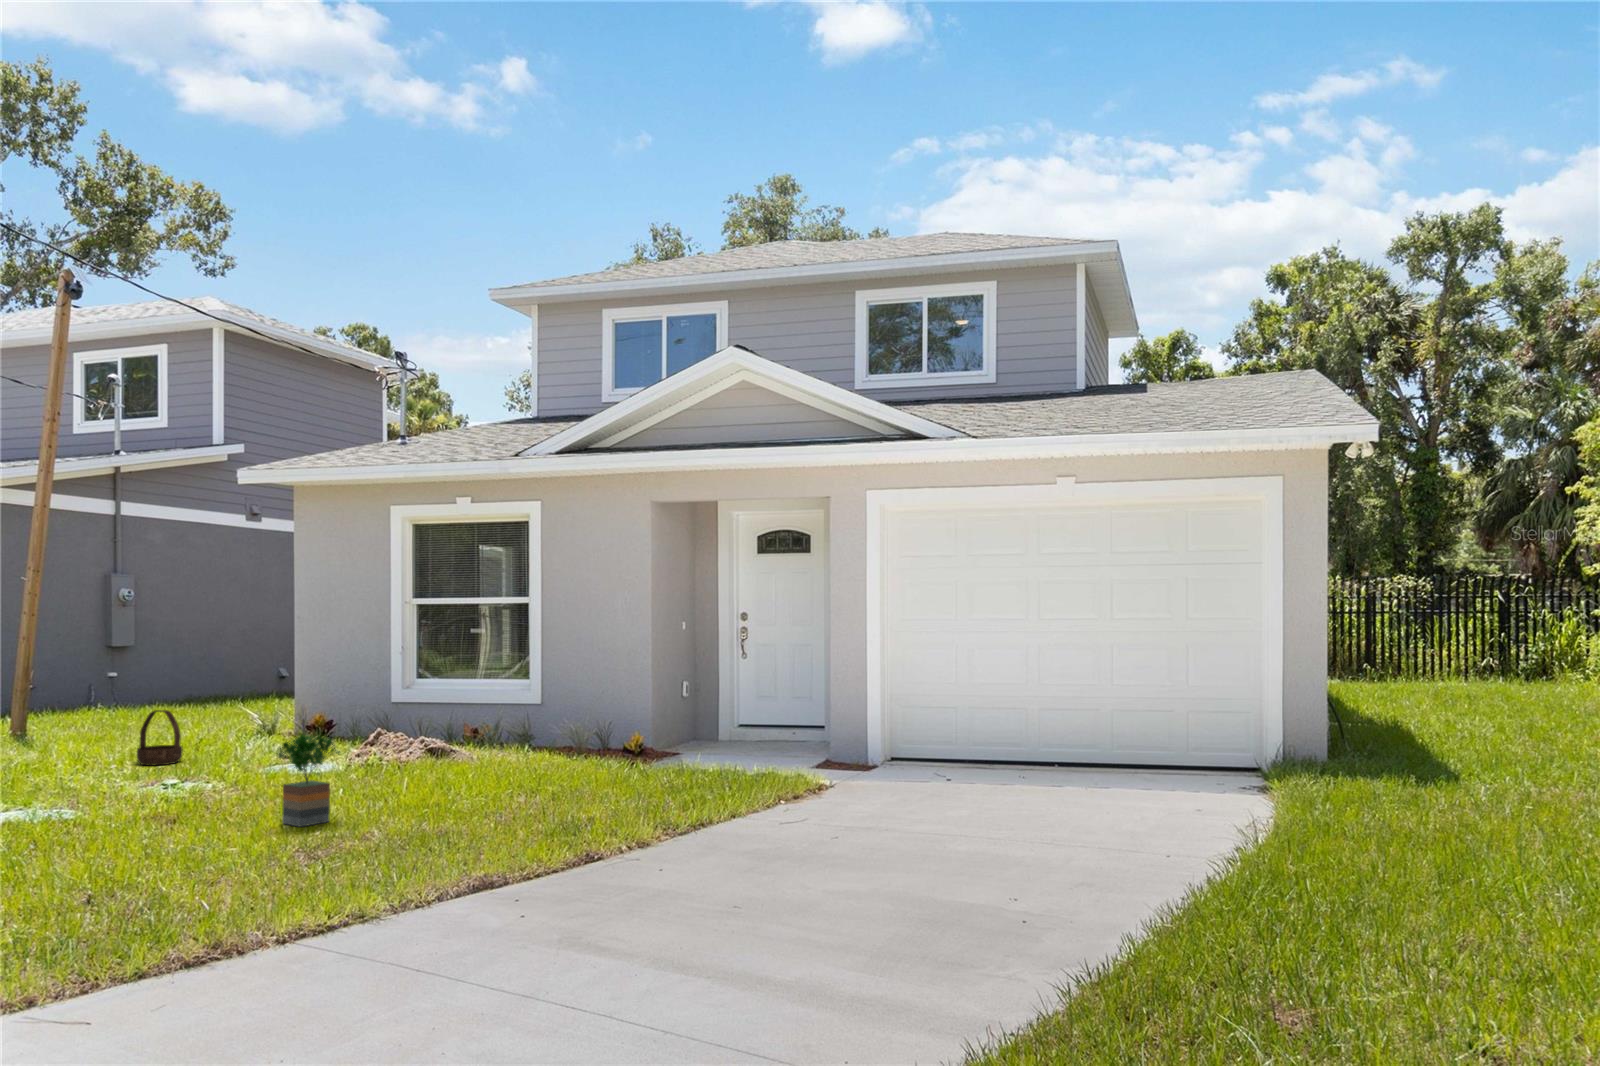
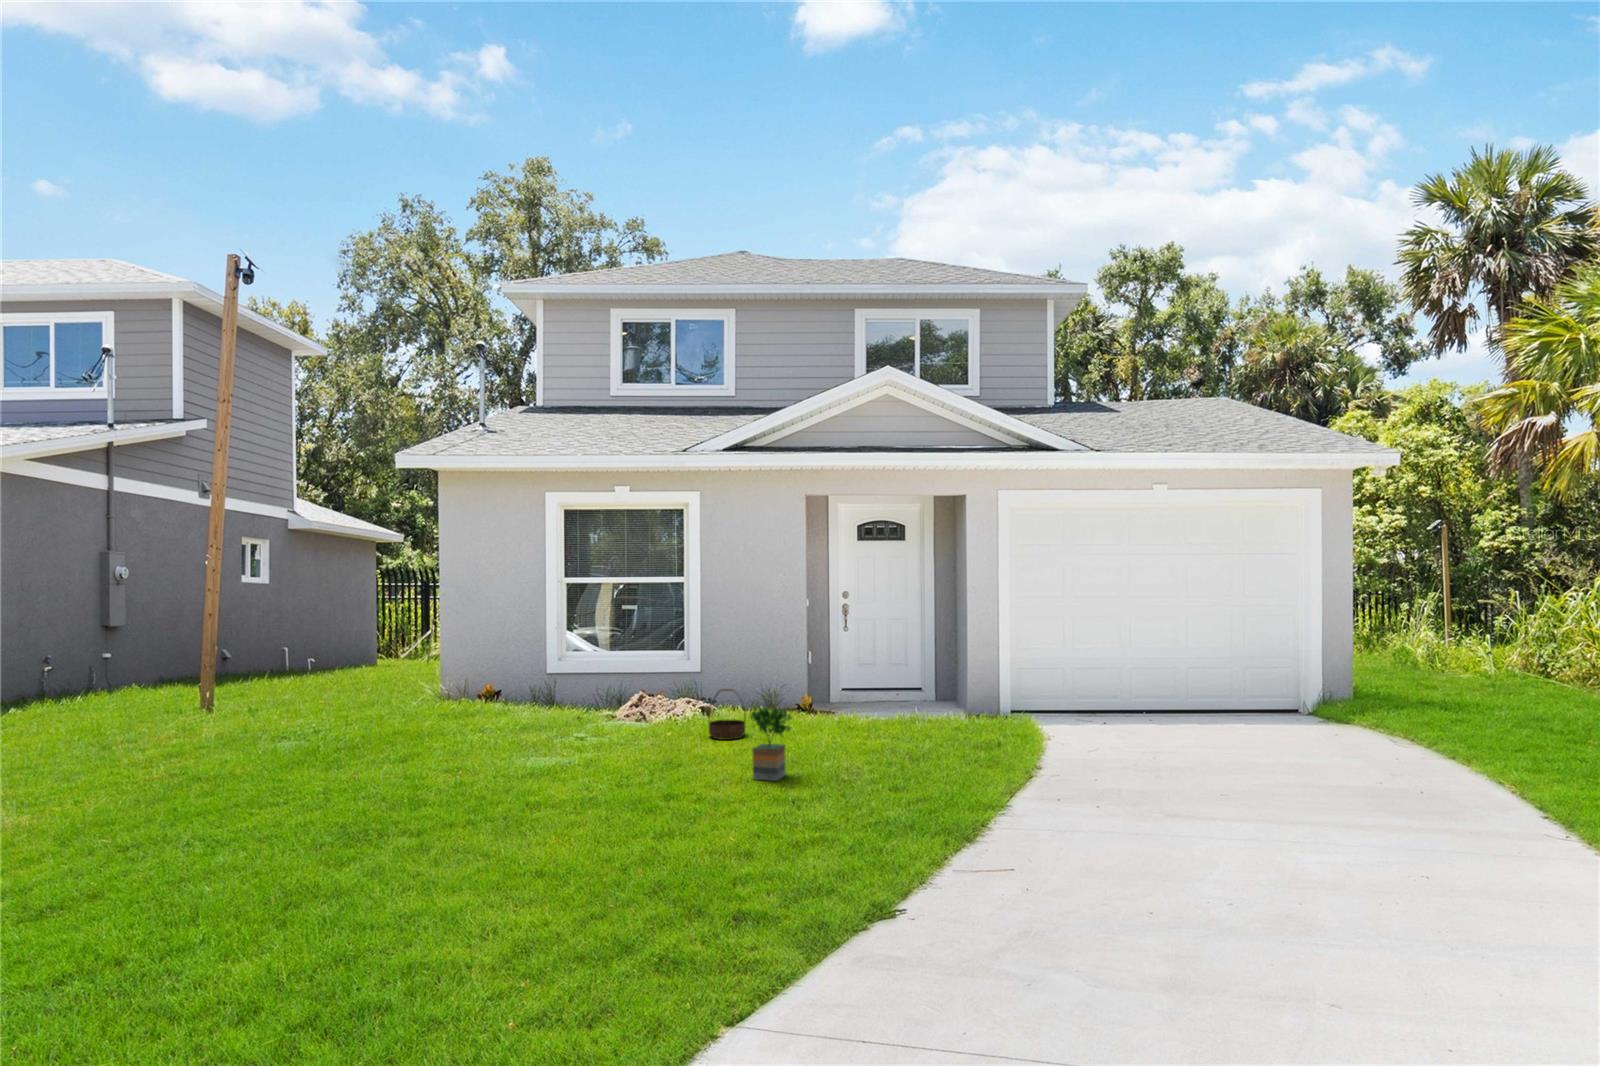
basket: present [137,710,182,766] -> present [709,689,745,740]

